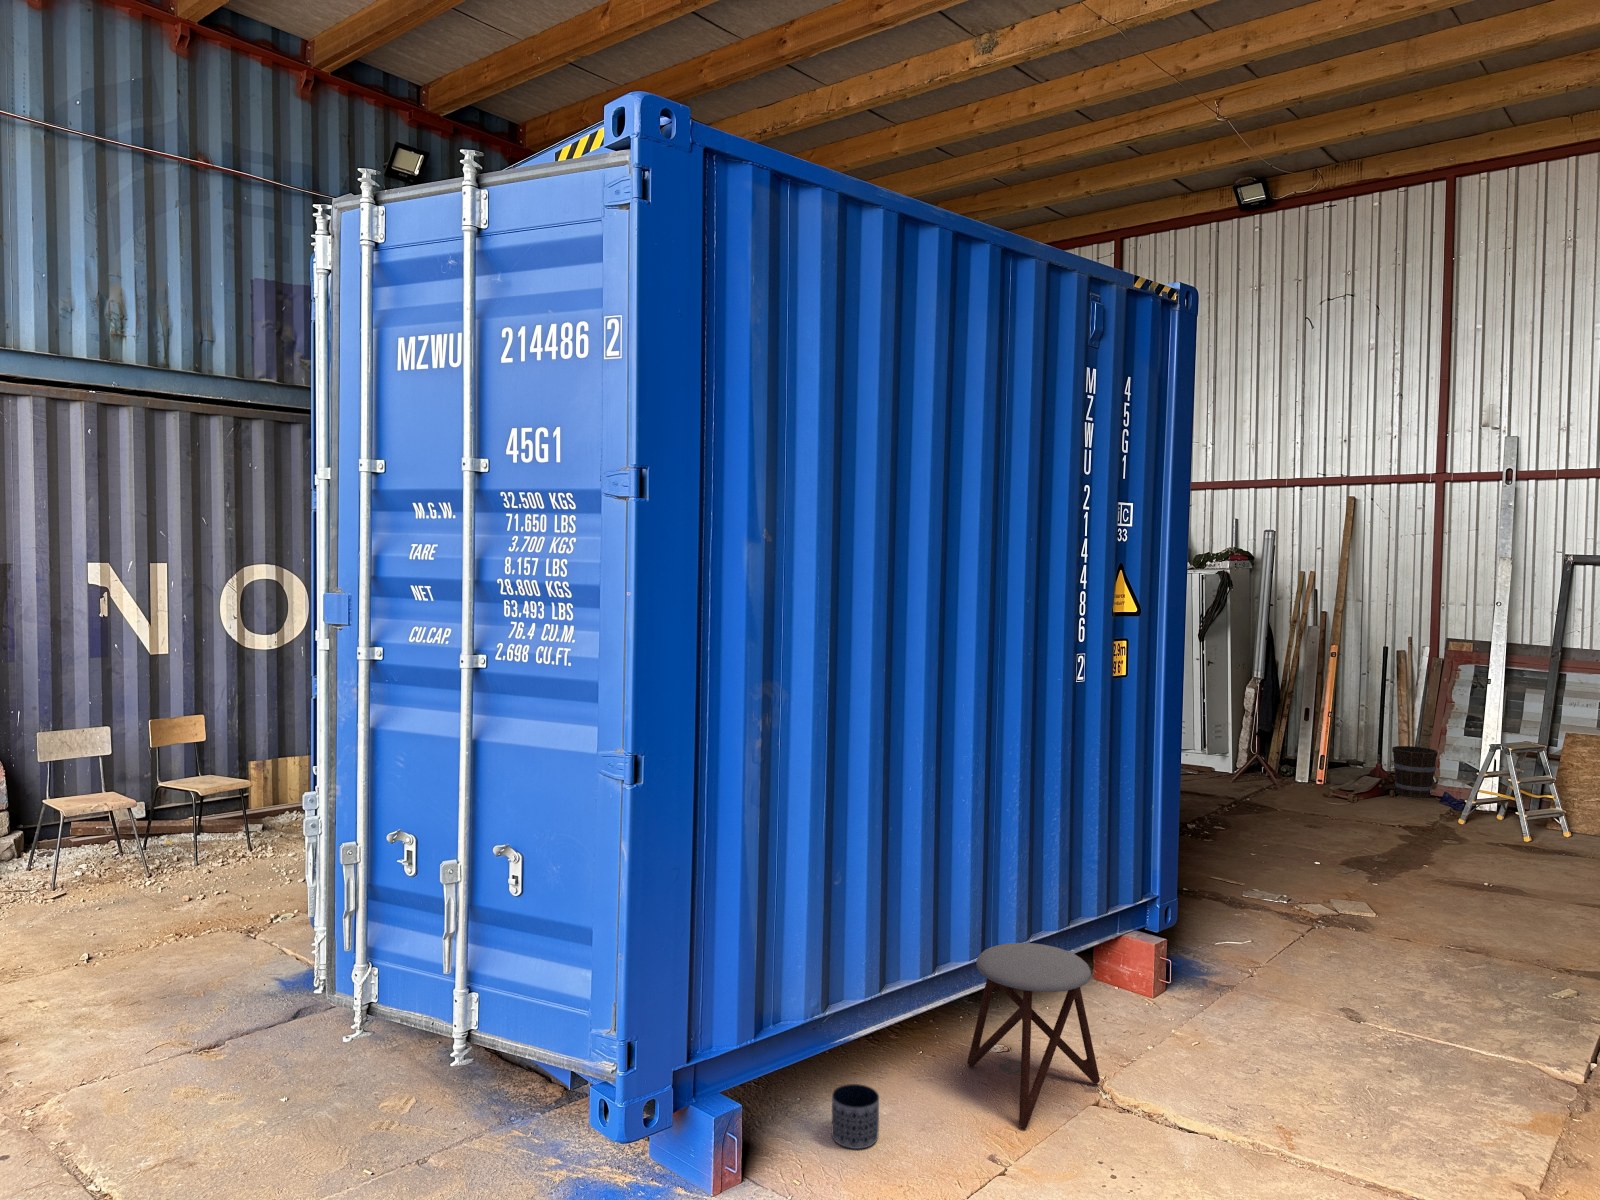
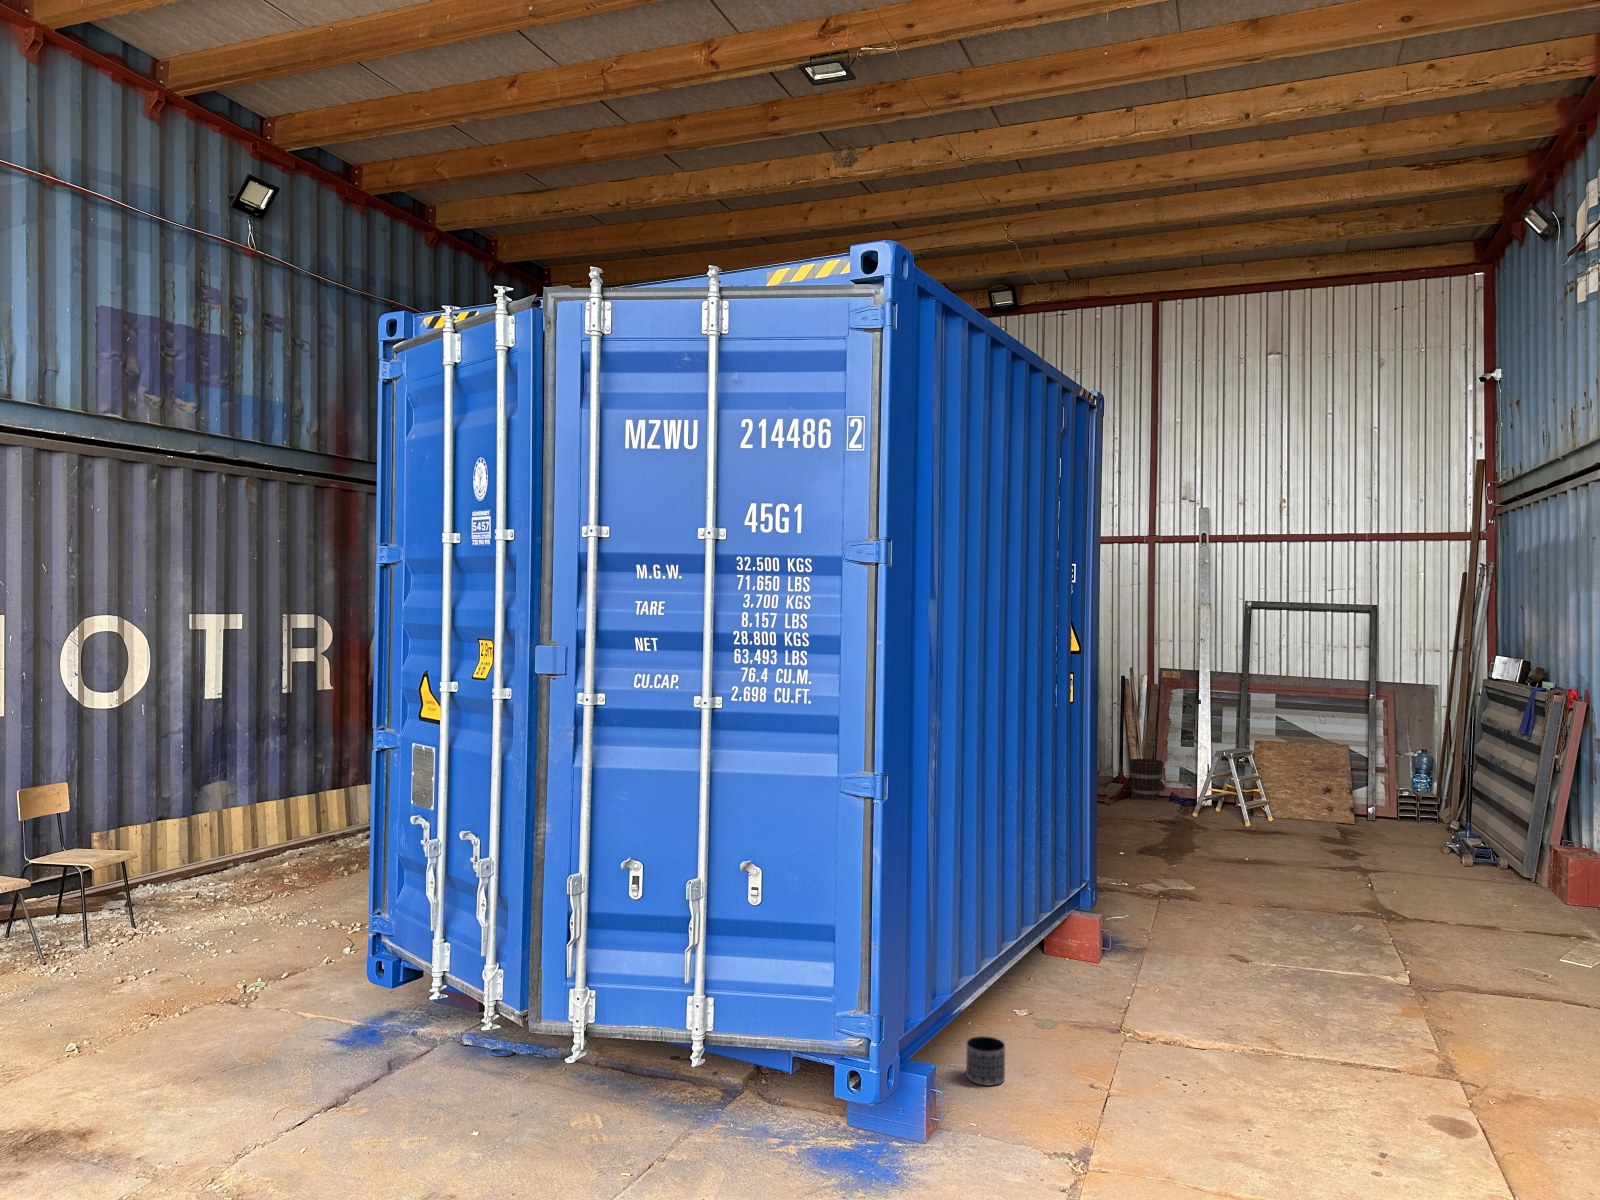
stool: present [968,943,1100,1128] -> none [1016,914,1122,1053]

